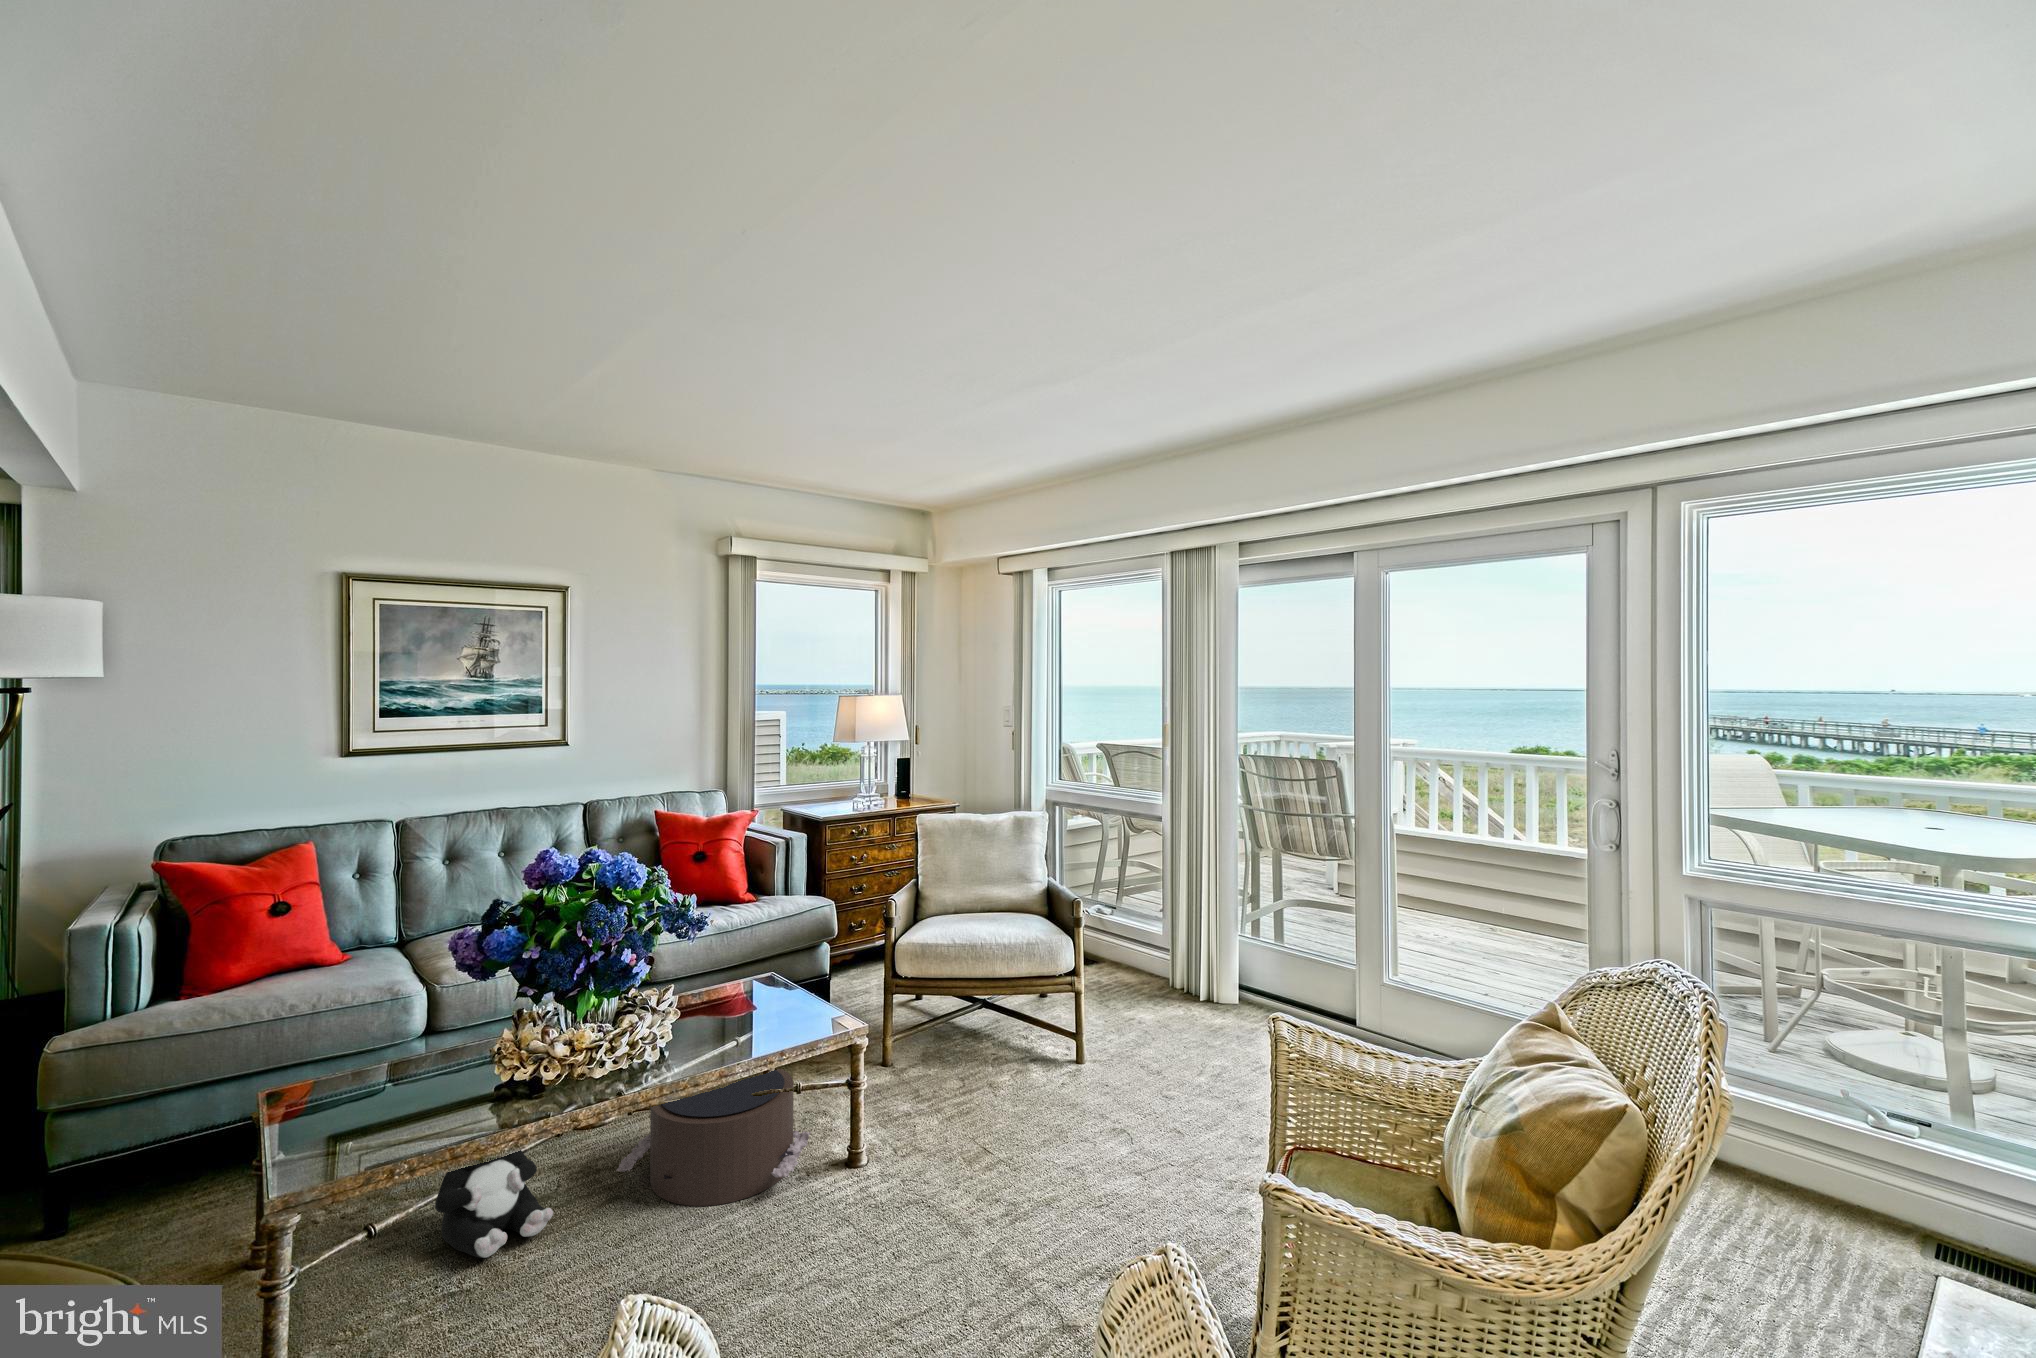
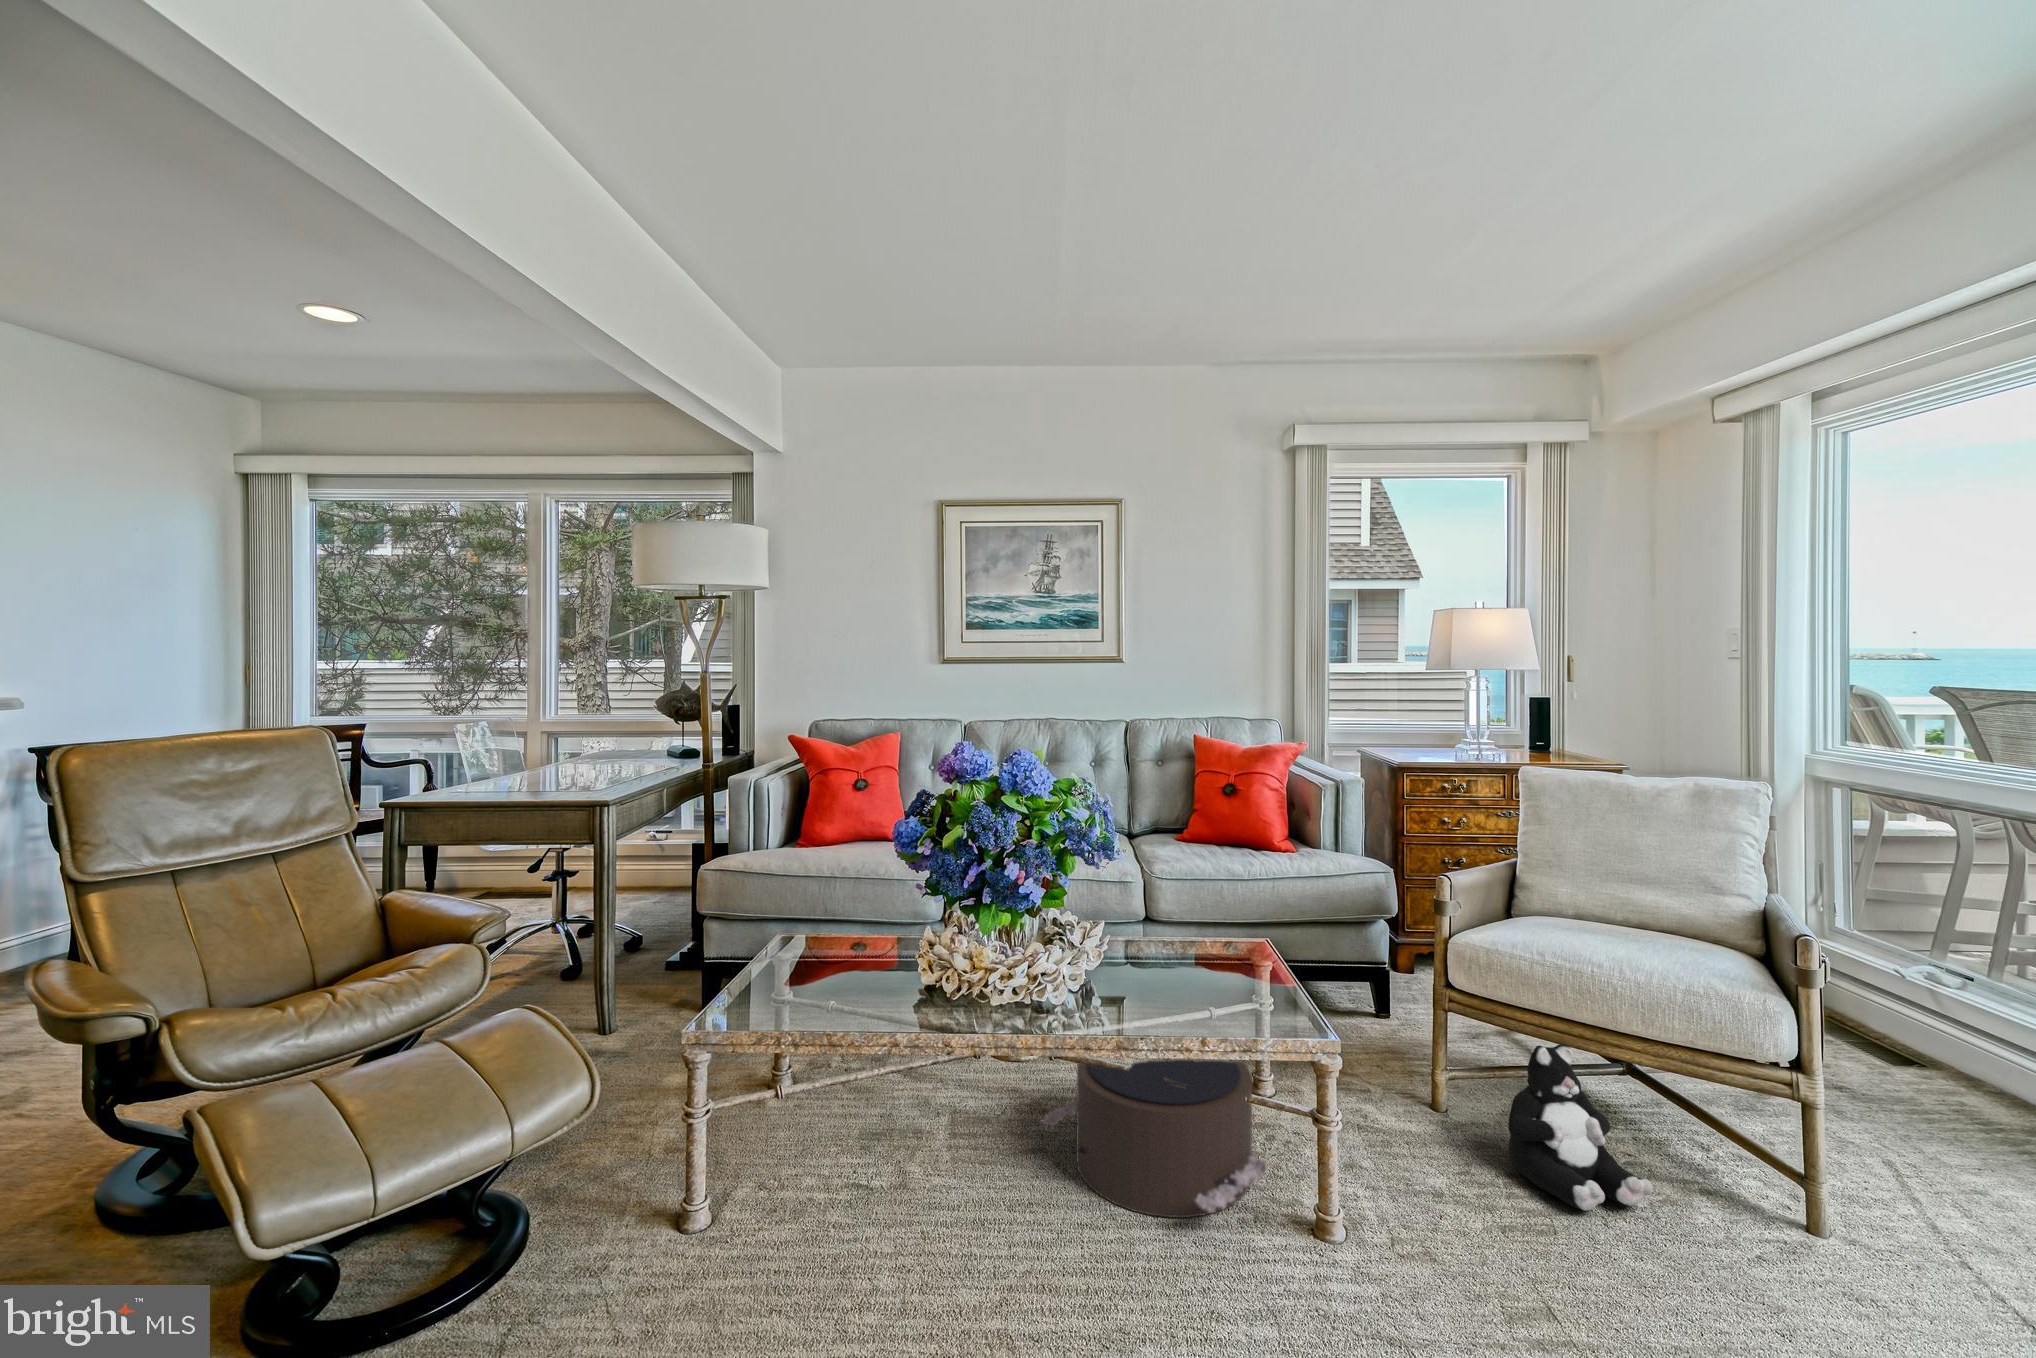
plush toy: present [435,1150,553,1258] -> present [1508,1044,1653,1211]

